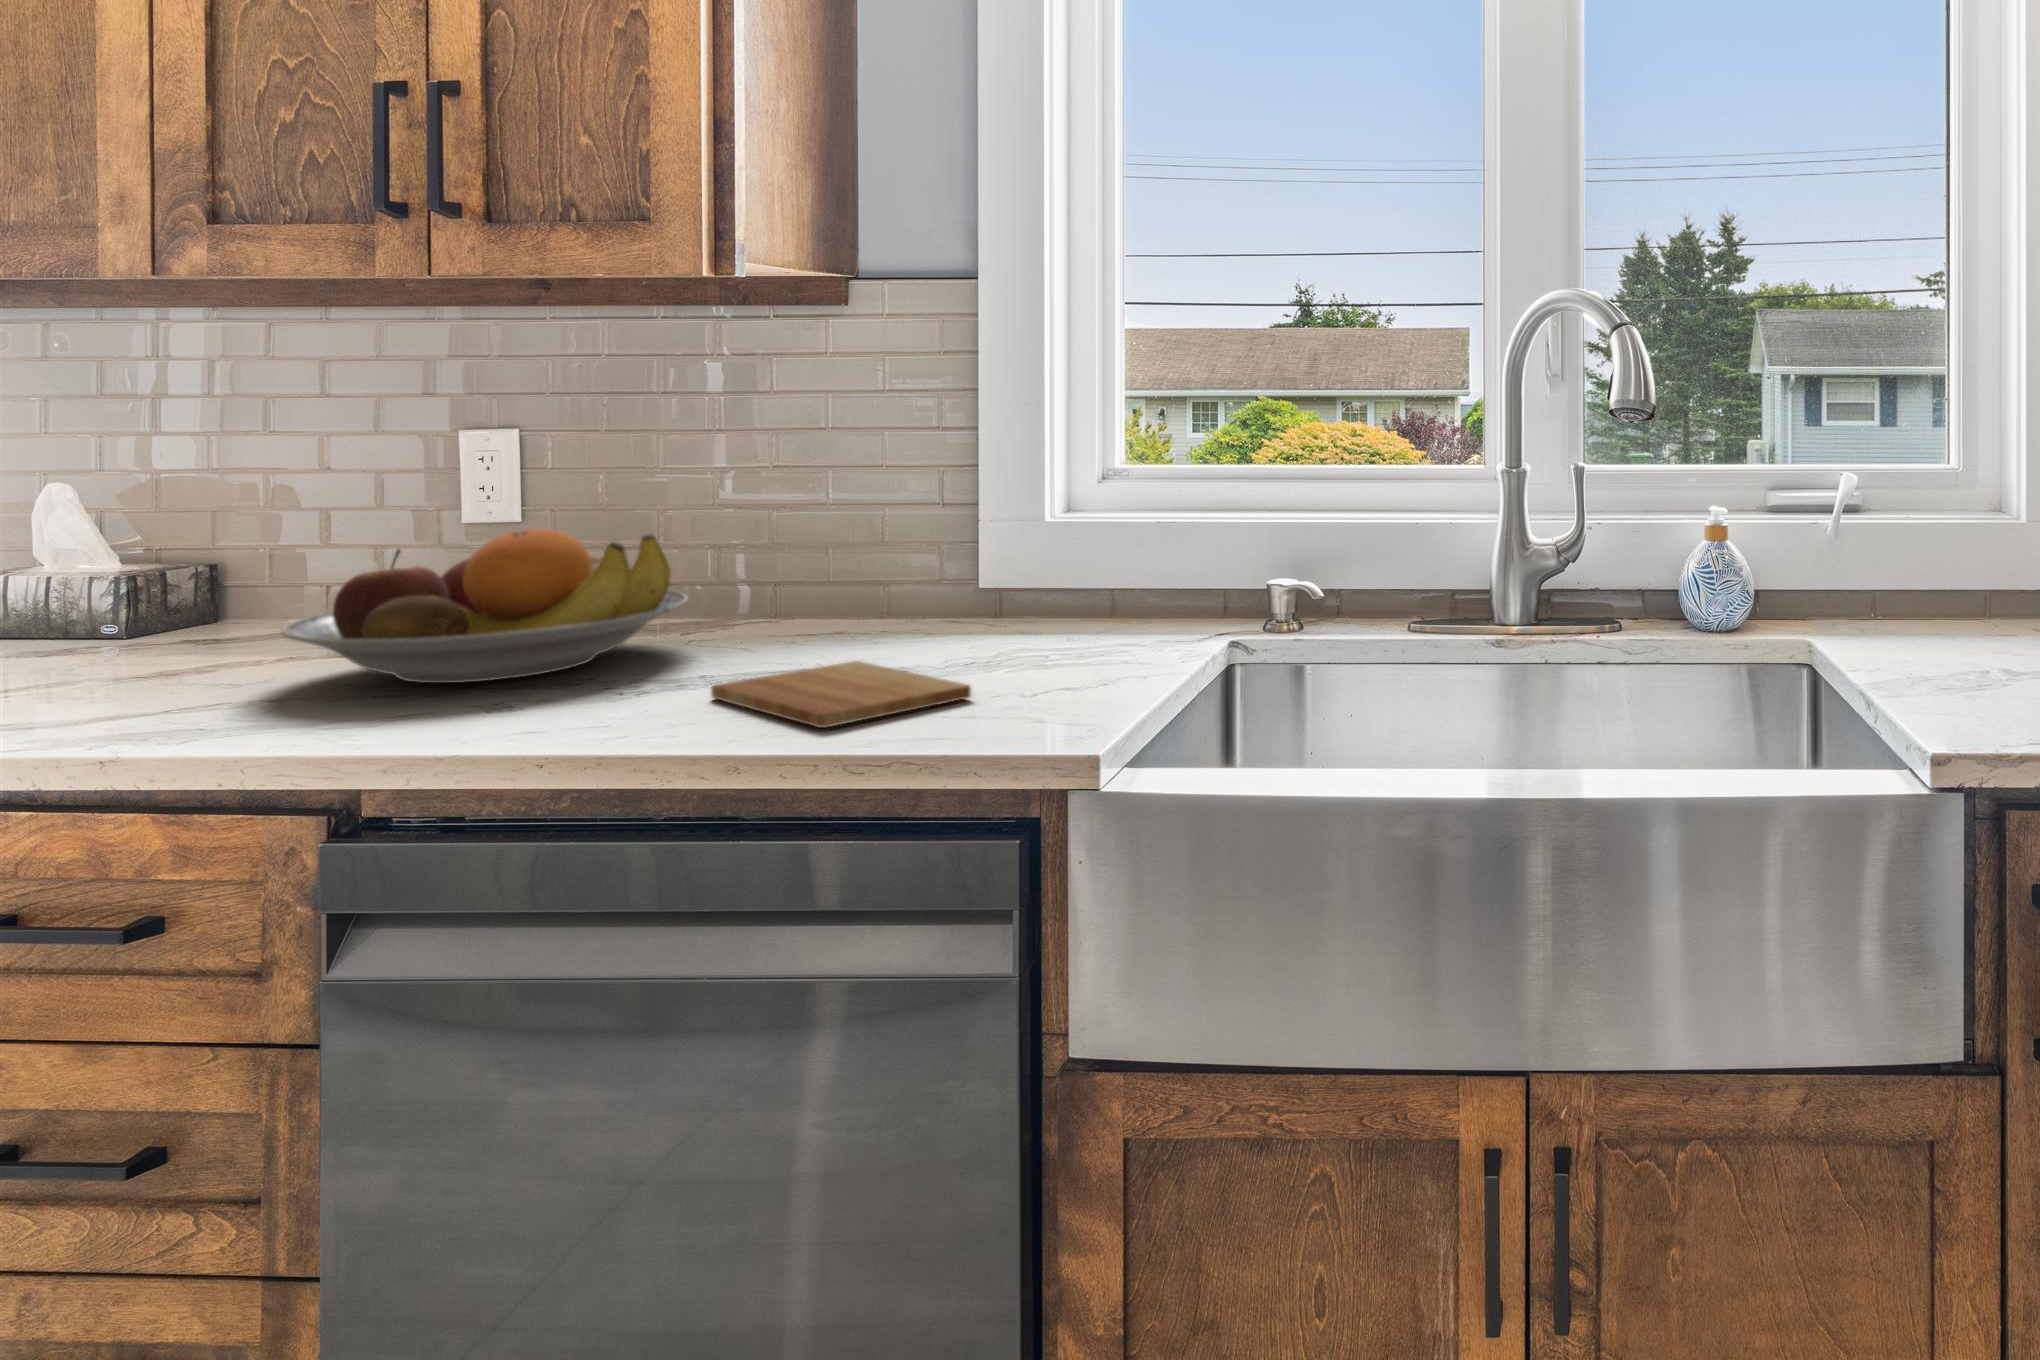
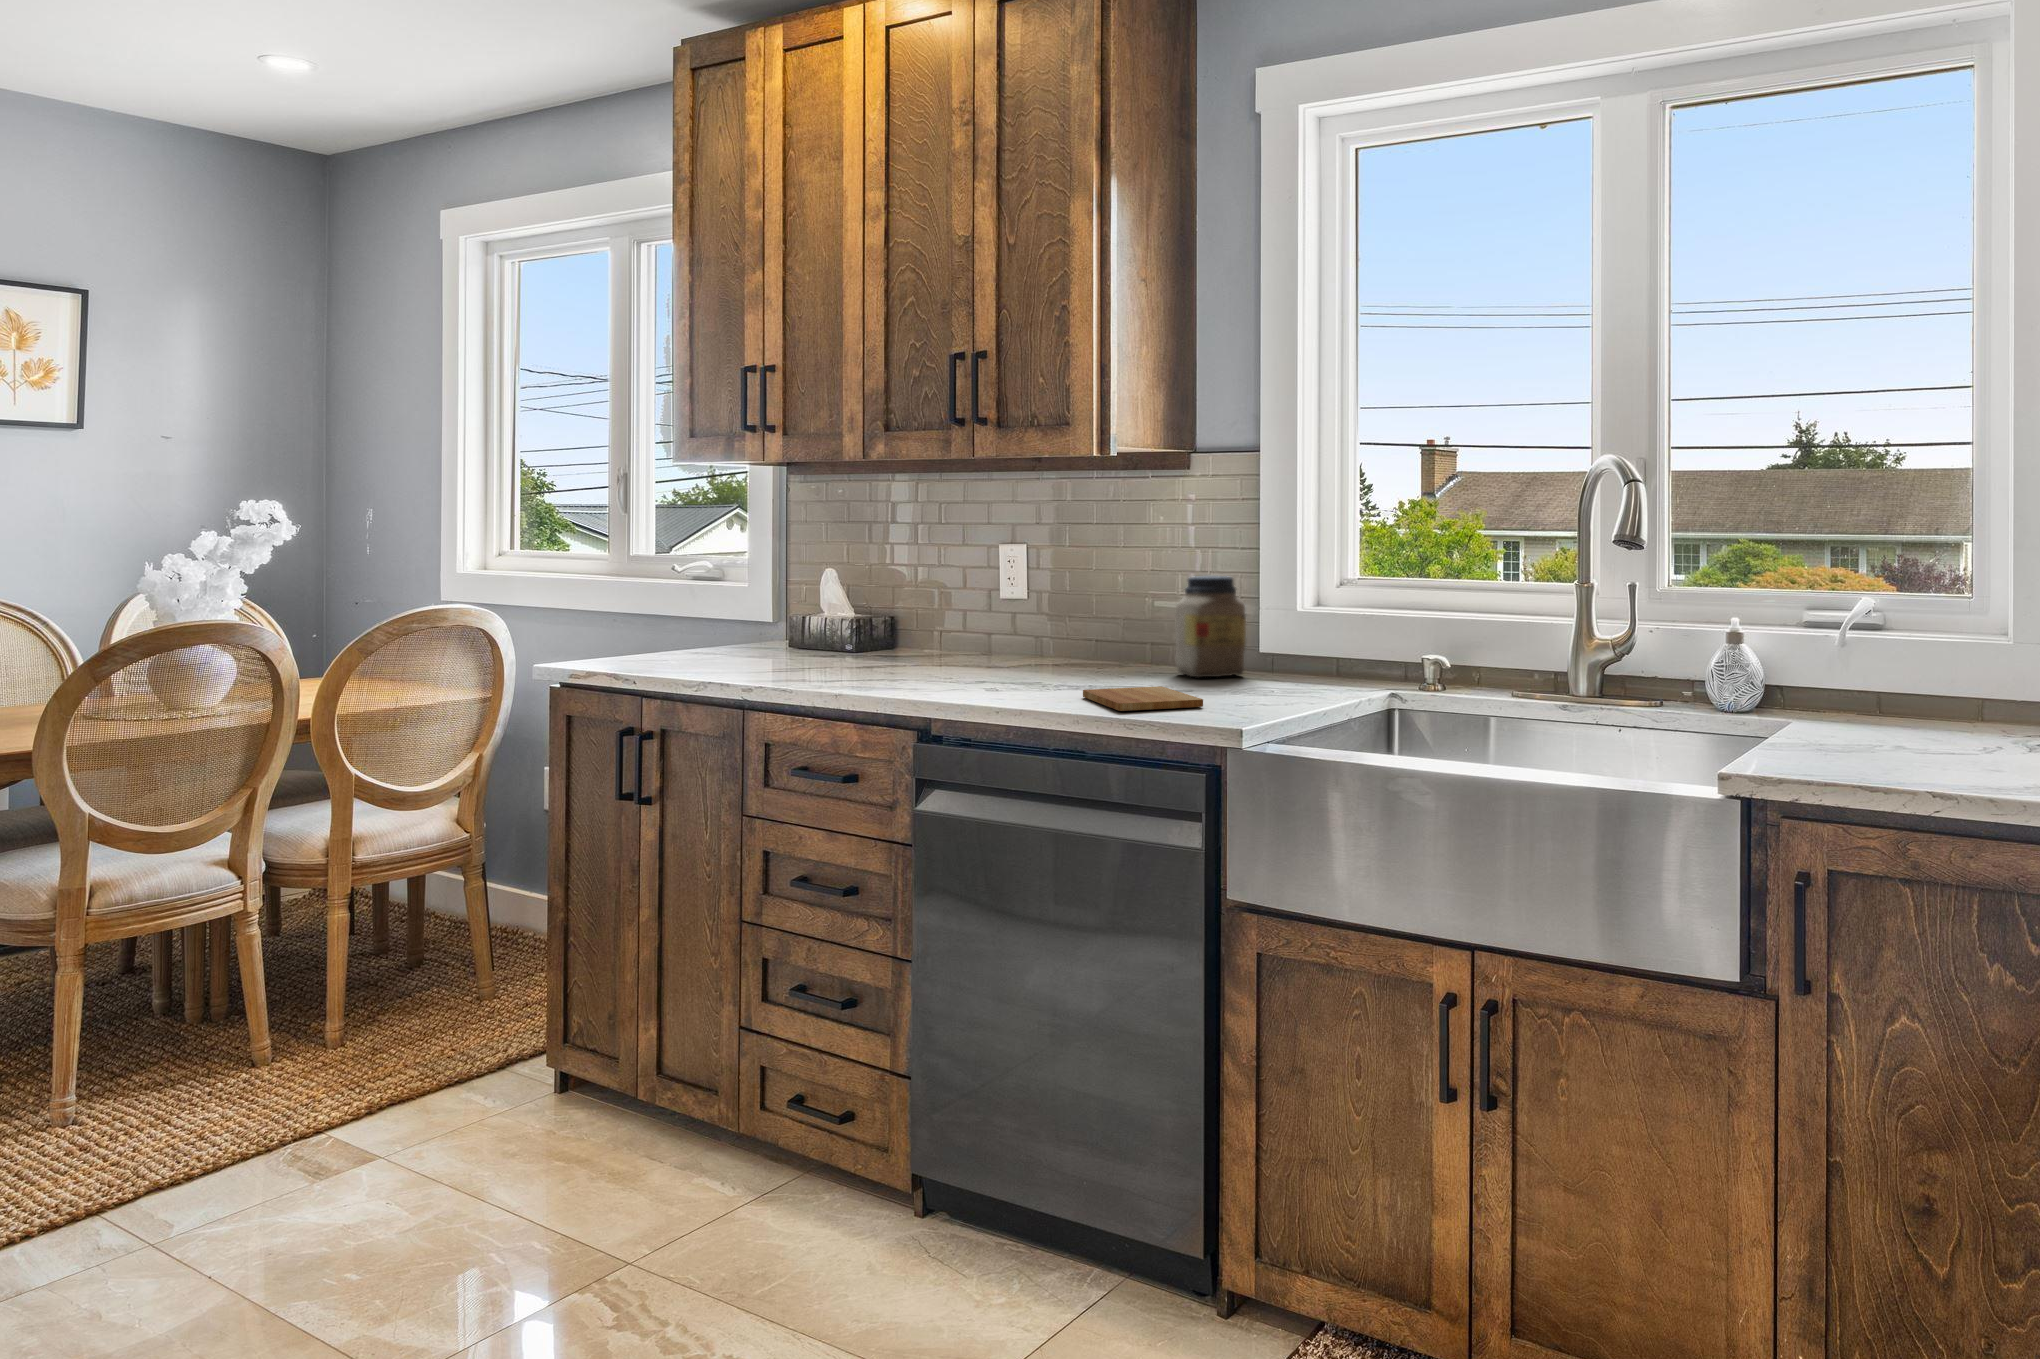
jar: none [840,467,965,633] -> present [1175,576,1246,677]
fruit bowl: present [282,529,688,683] -> none [908,603,1091,682]

